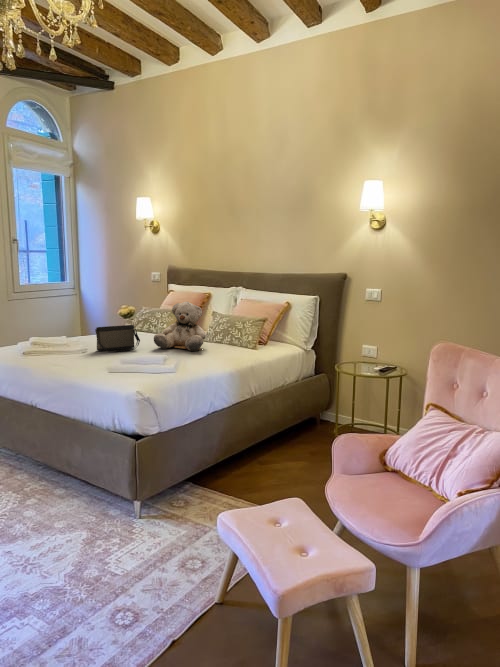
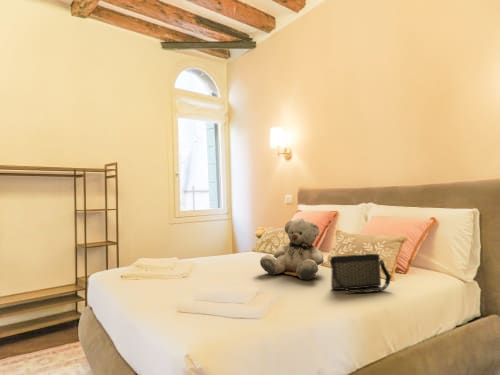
handbag: present [95,325,140,352] -> present [330,254,391,293]

